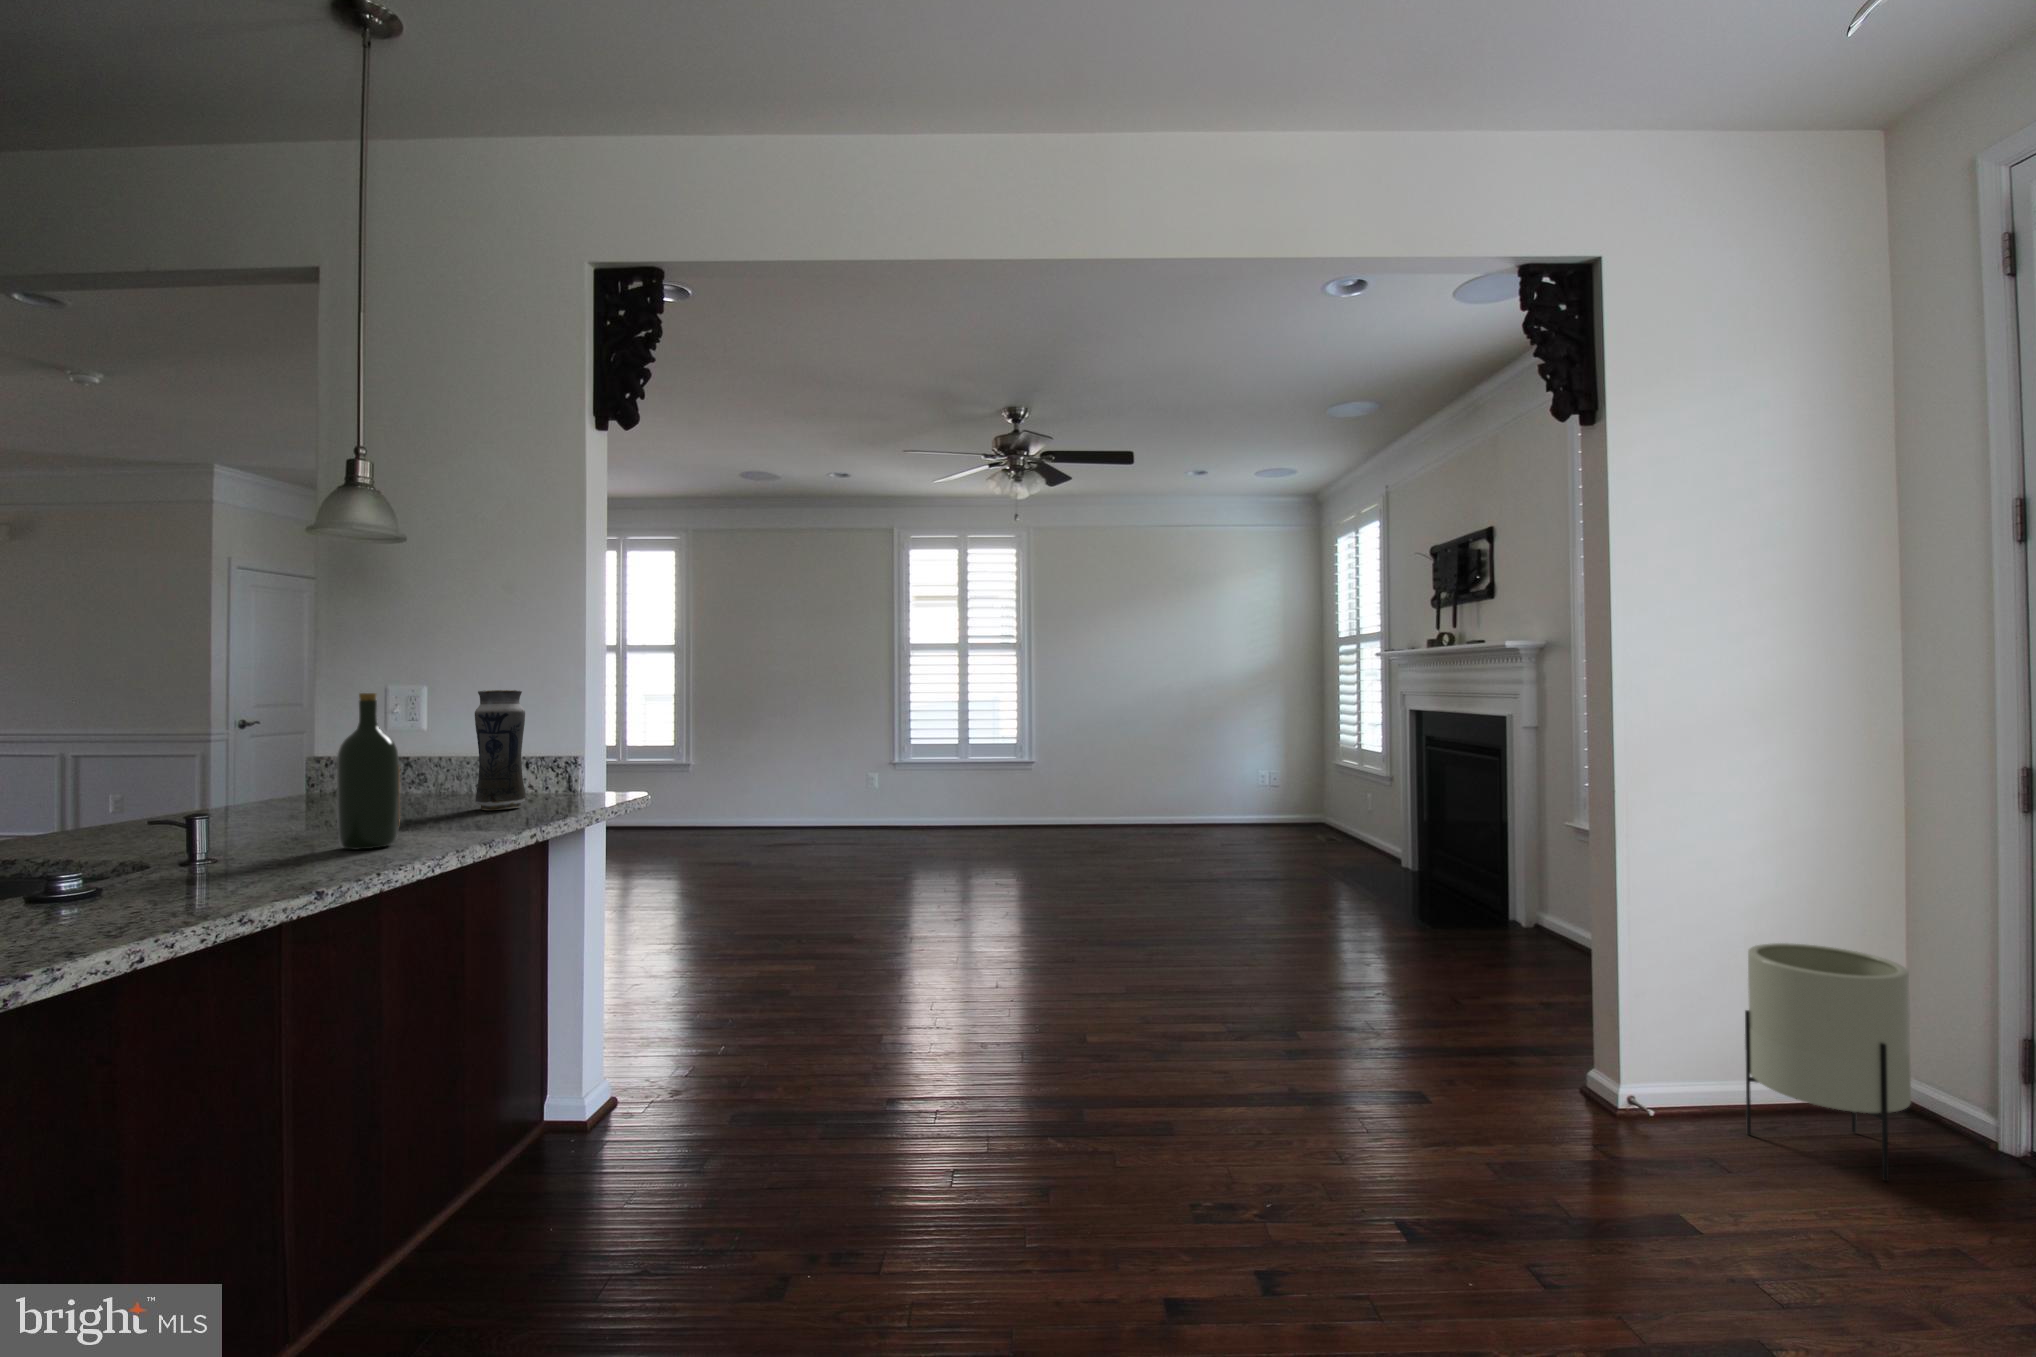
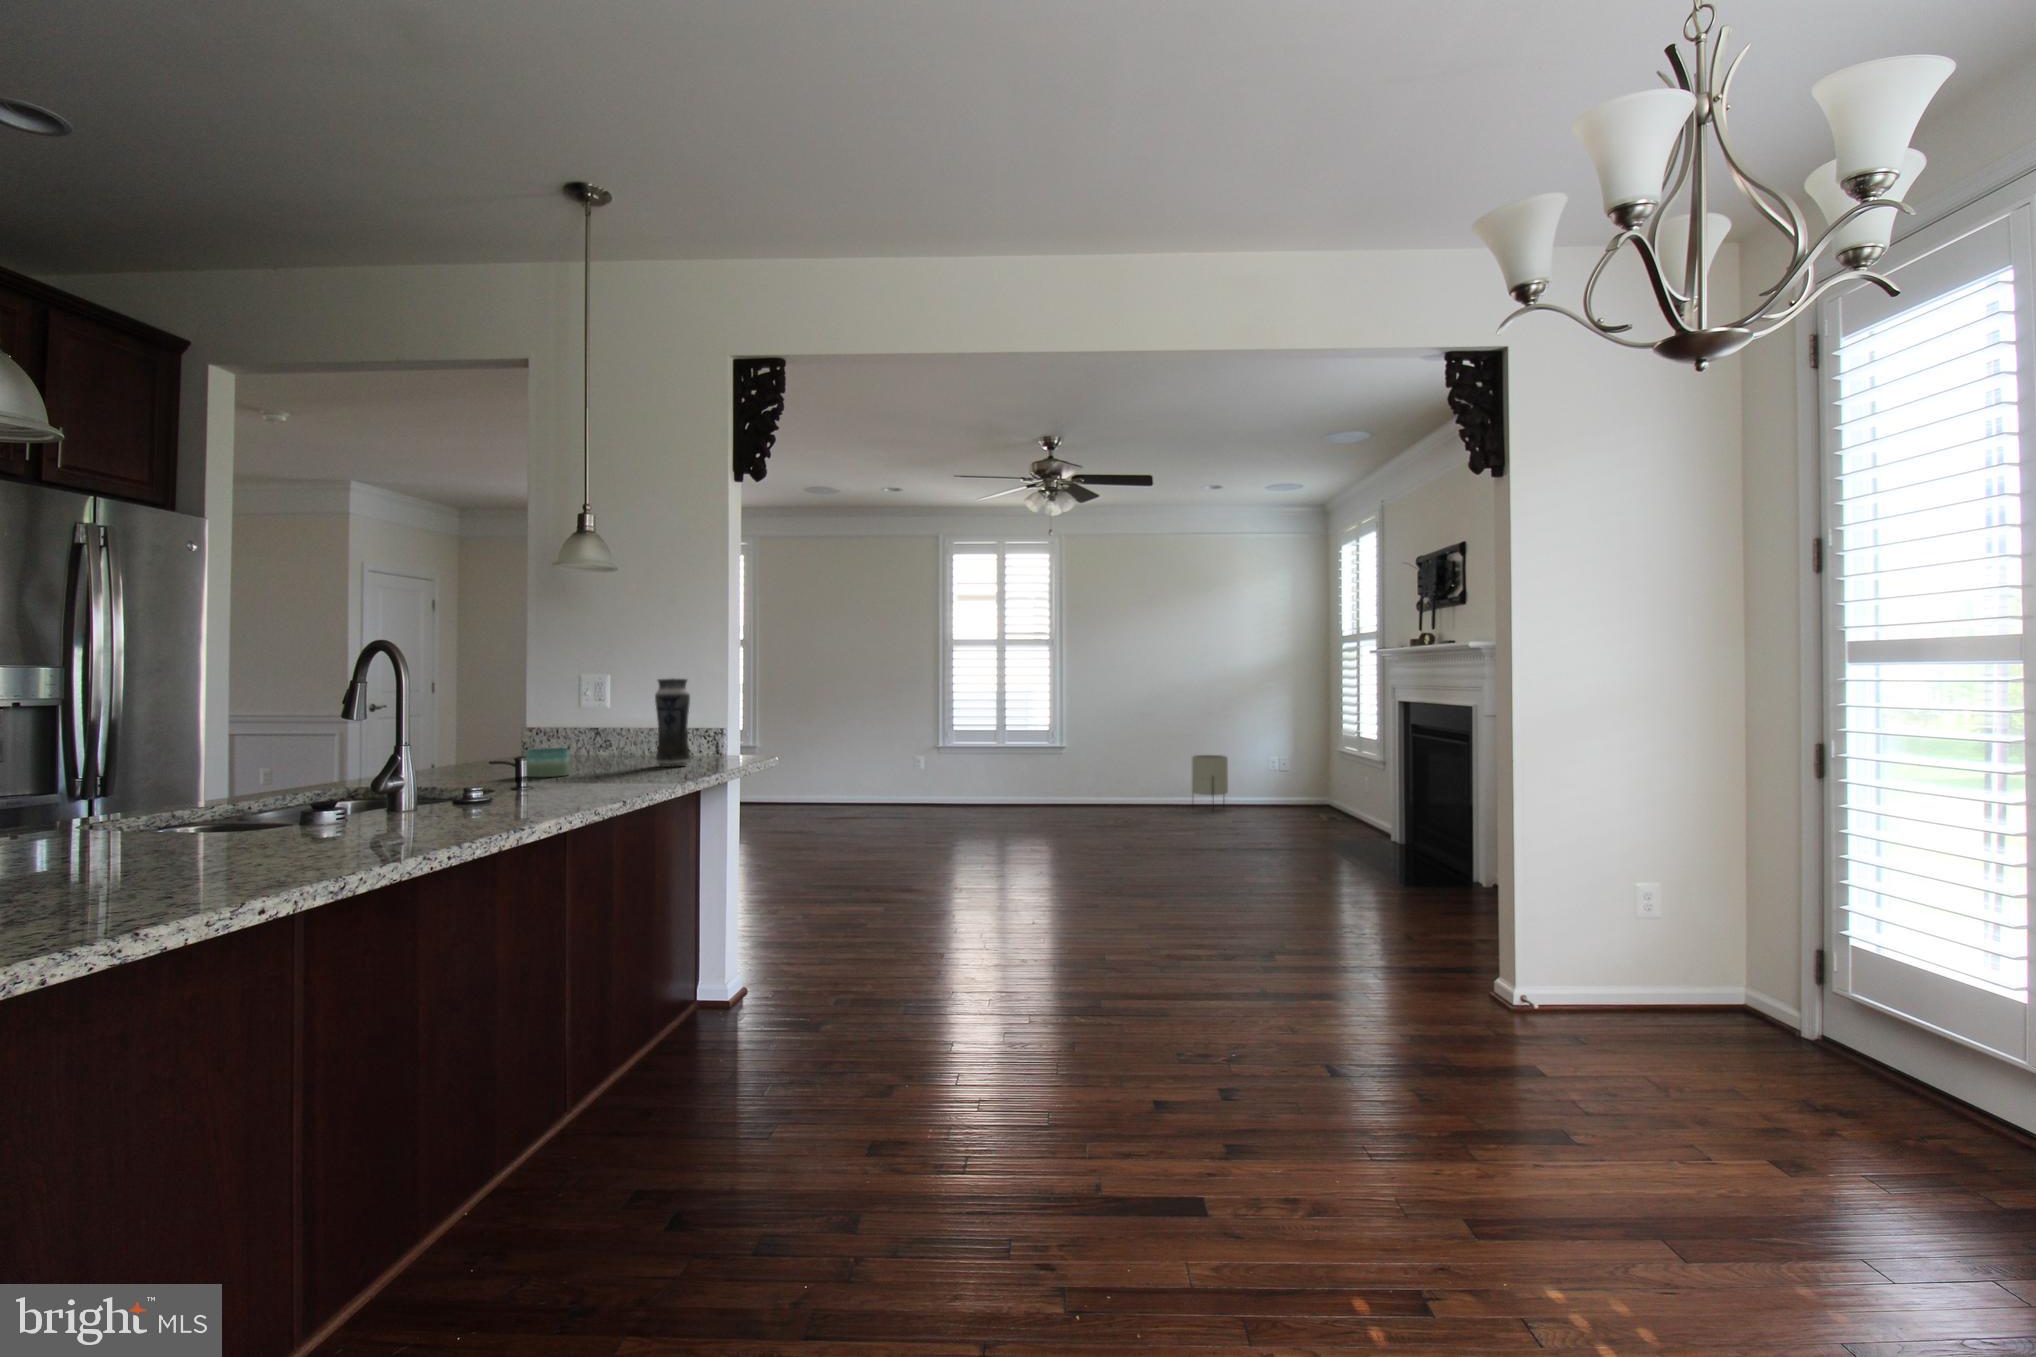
wine bottle: present [336,693,400,849] -> none [591,680,630,787]
candle: none [269,788,336,832] -> present [526,748,569,777]
planter: present [1745,943,1911,1181] -> present [1192,755,1228,812]

